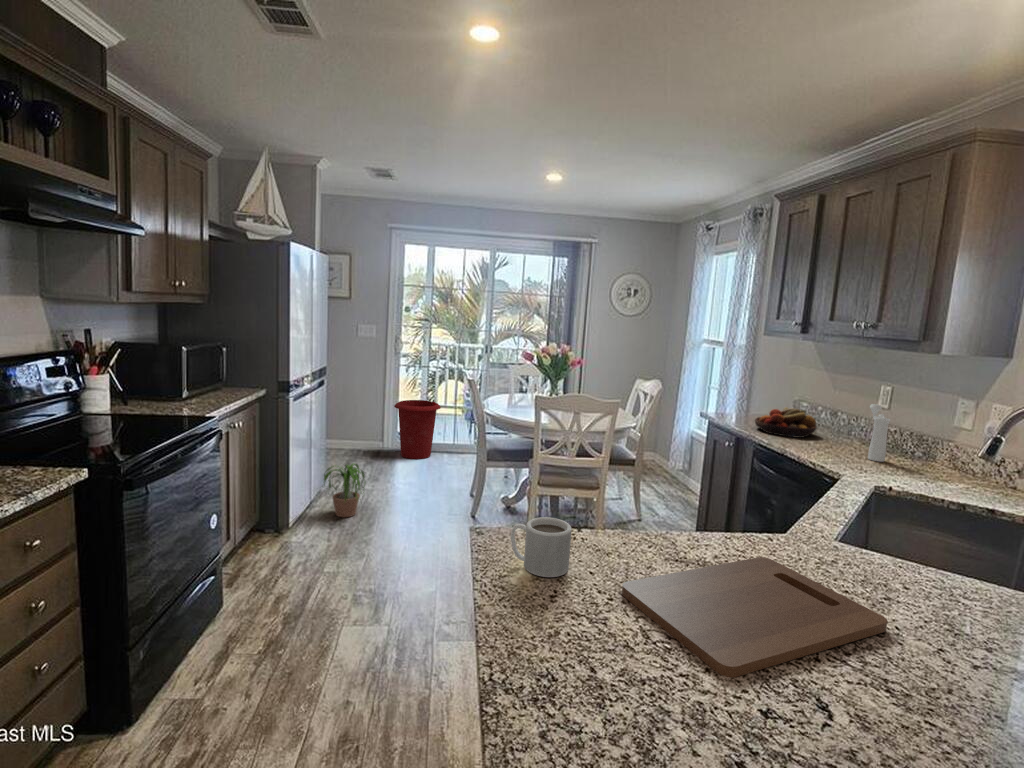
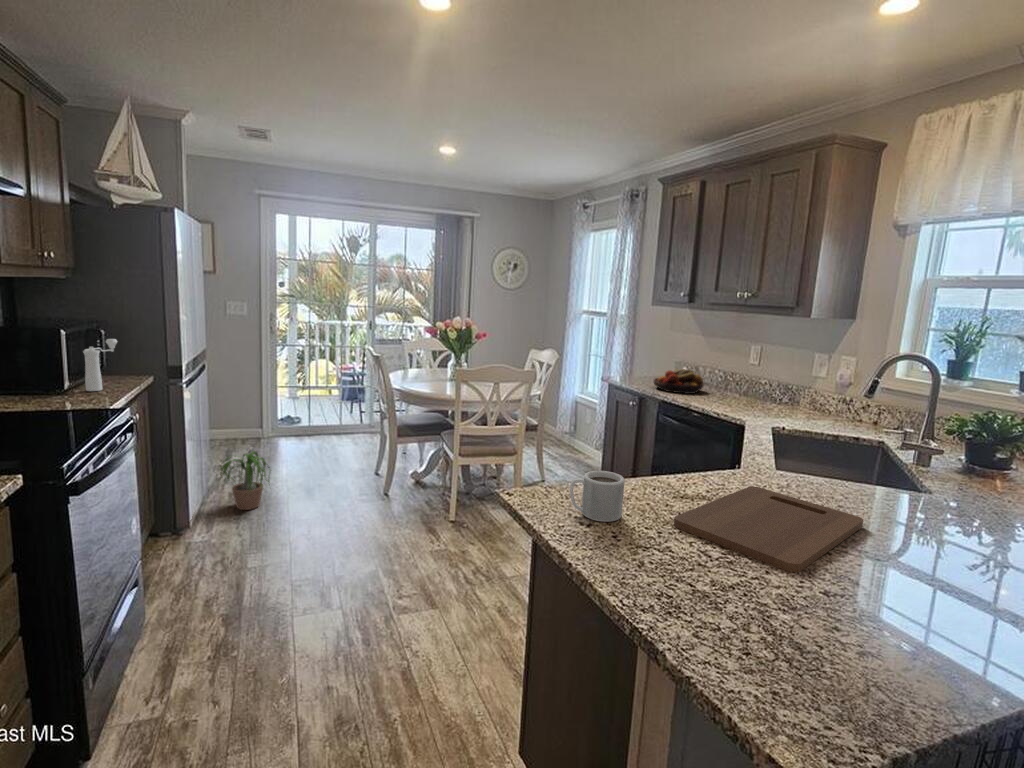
waste bin: present [394,400,441,459] -> none [275,381,327,443]
pepper mill: present [868,404,890,462] -> present [83,339,117,391]

